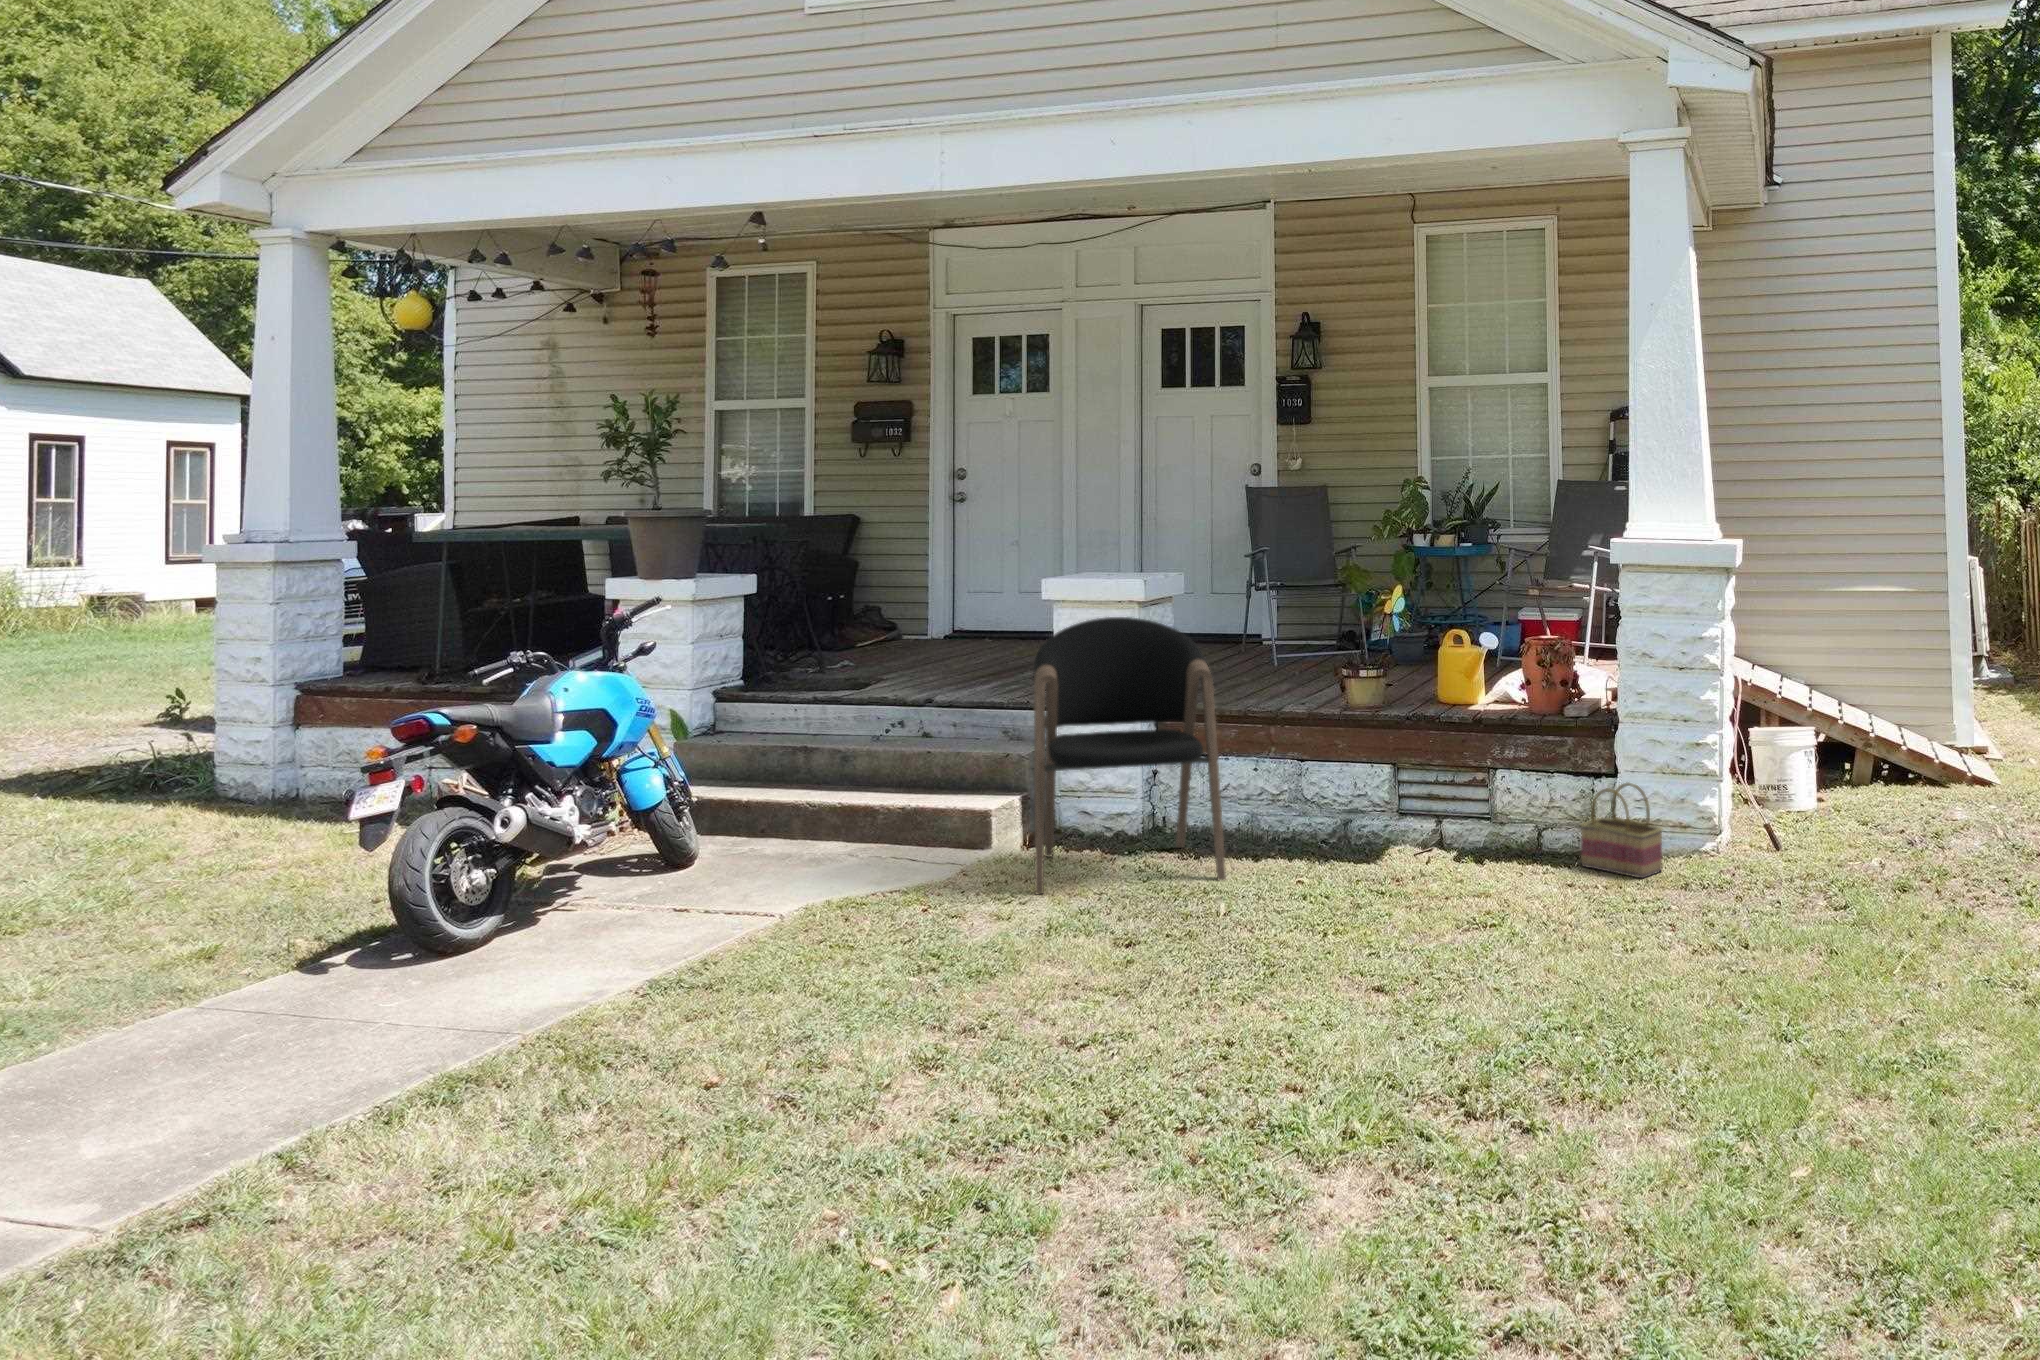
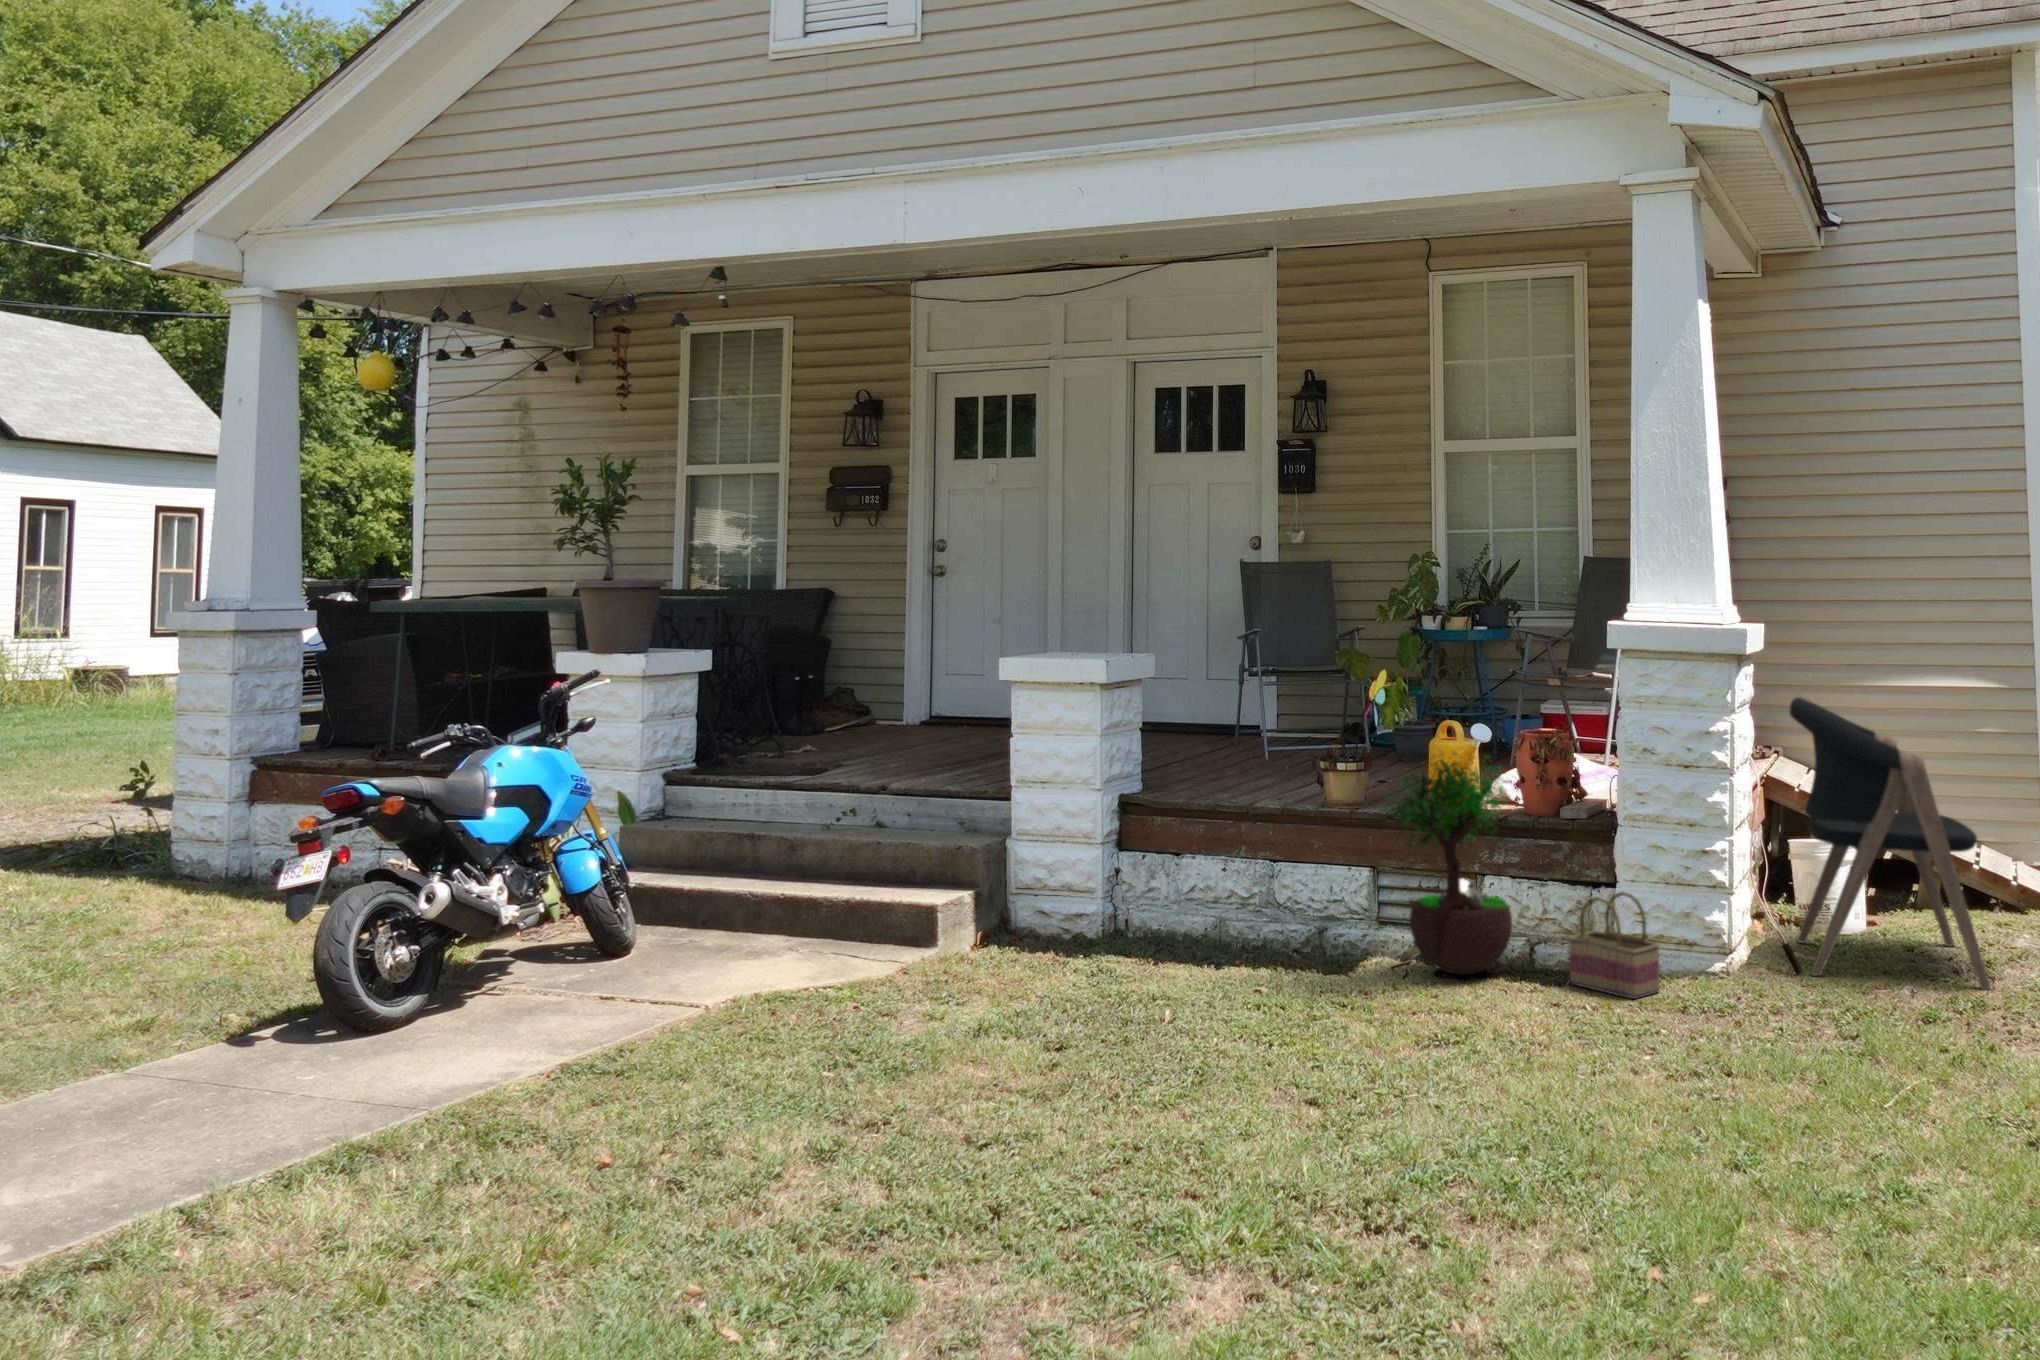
chair: present [1033,617,1226,894] -> present [1789,697,1991,990]
potted tree: none [1410,646,1536,861] -> present [1381,751,1512,975]

